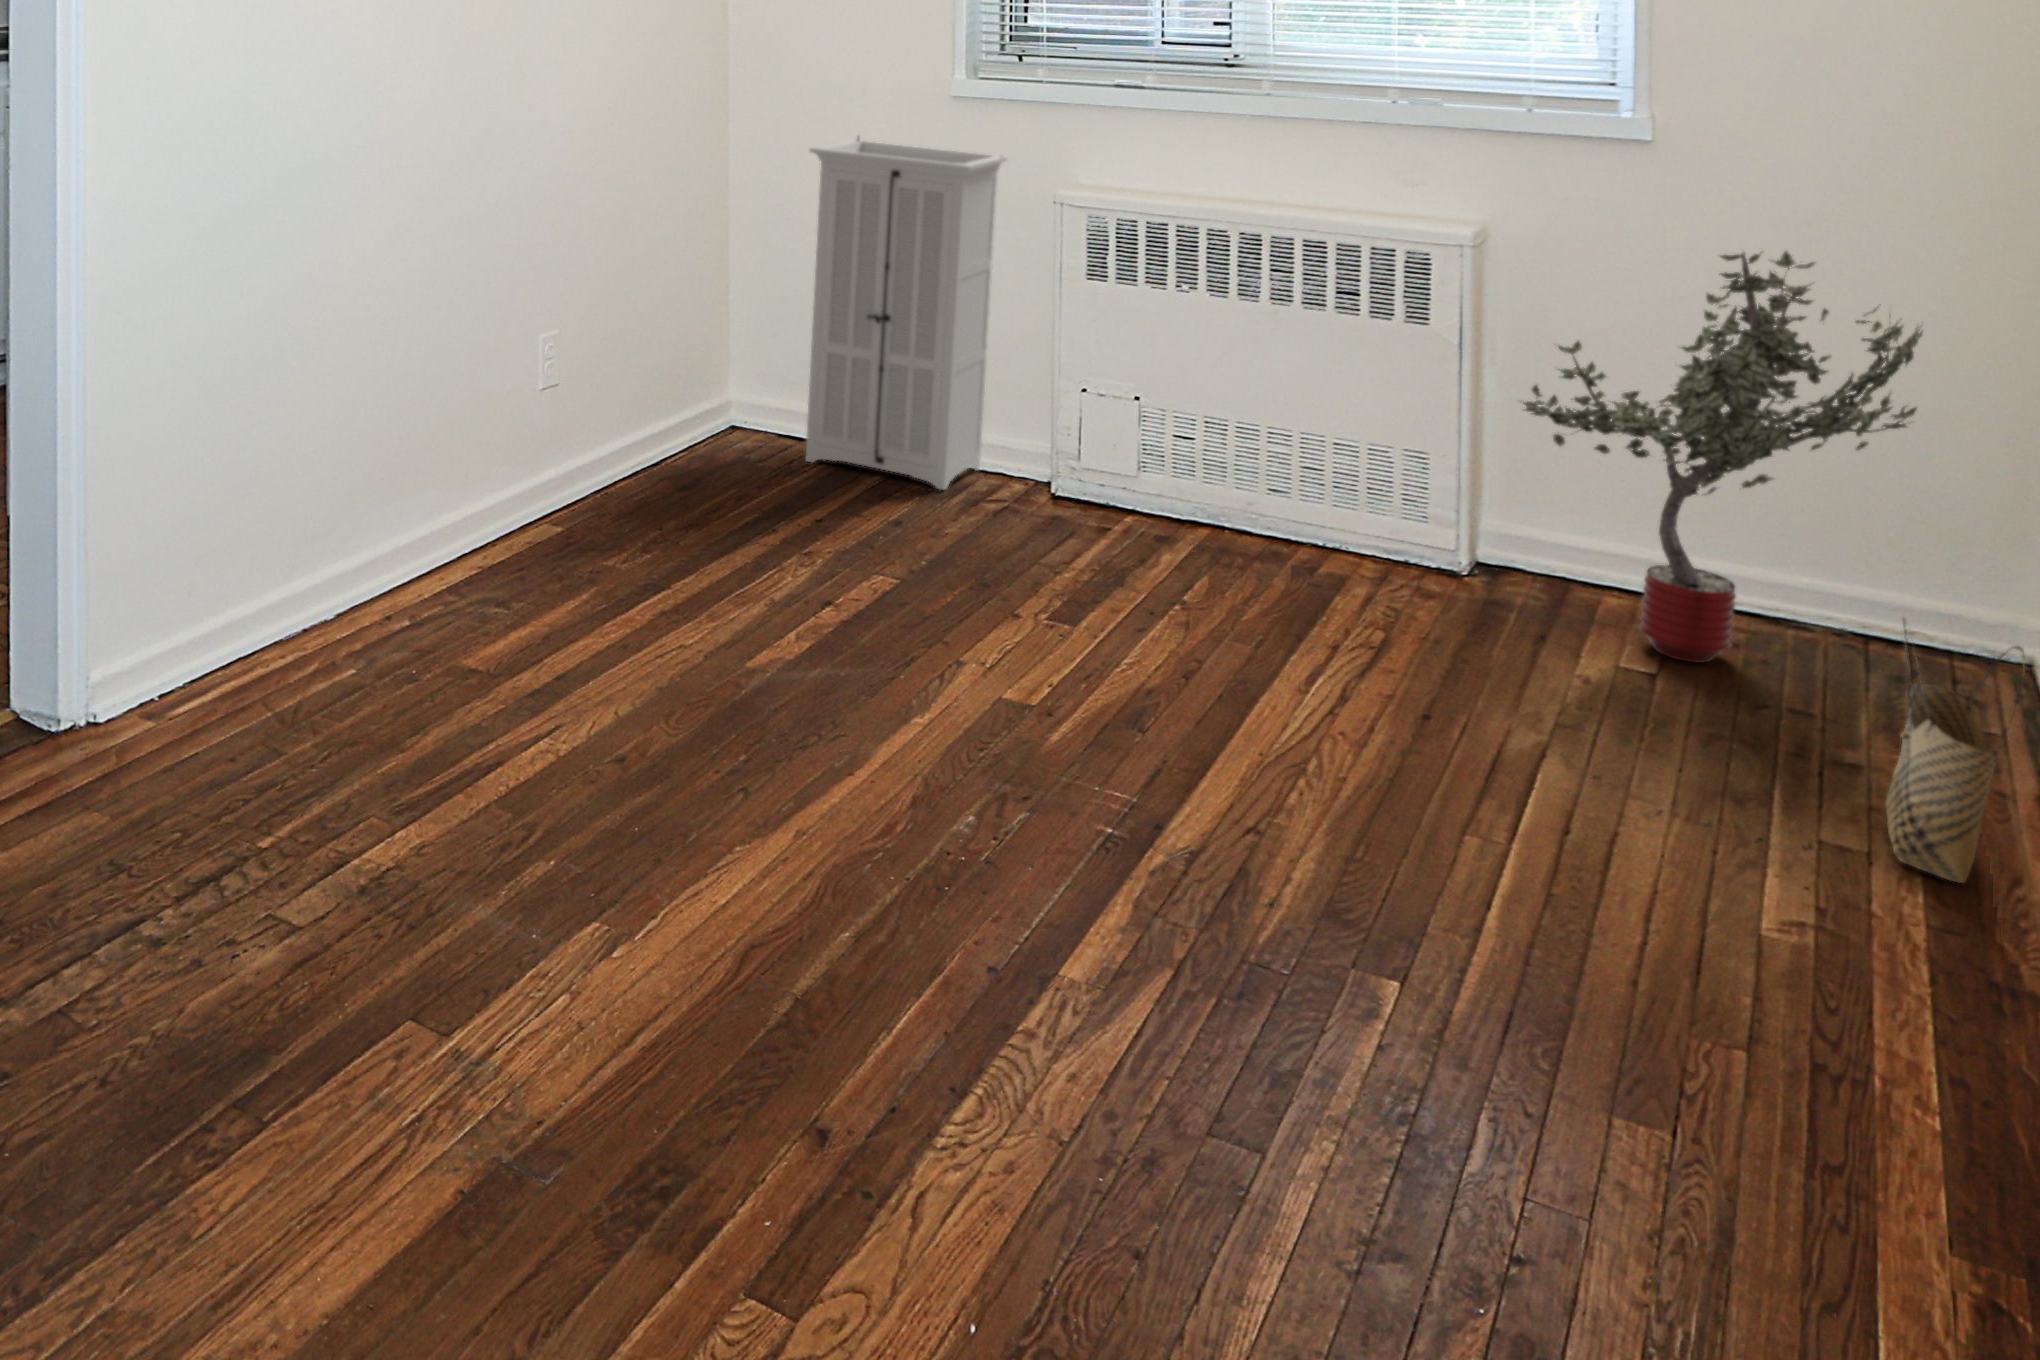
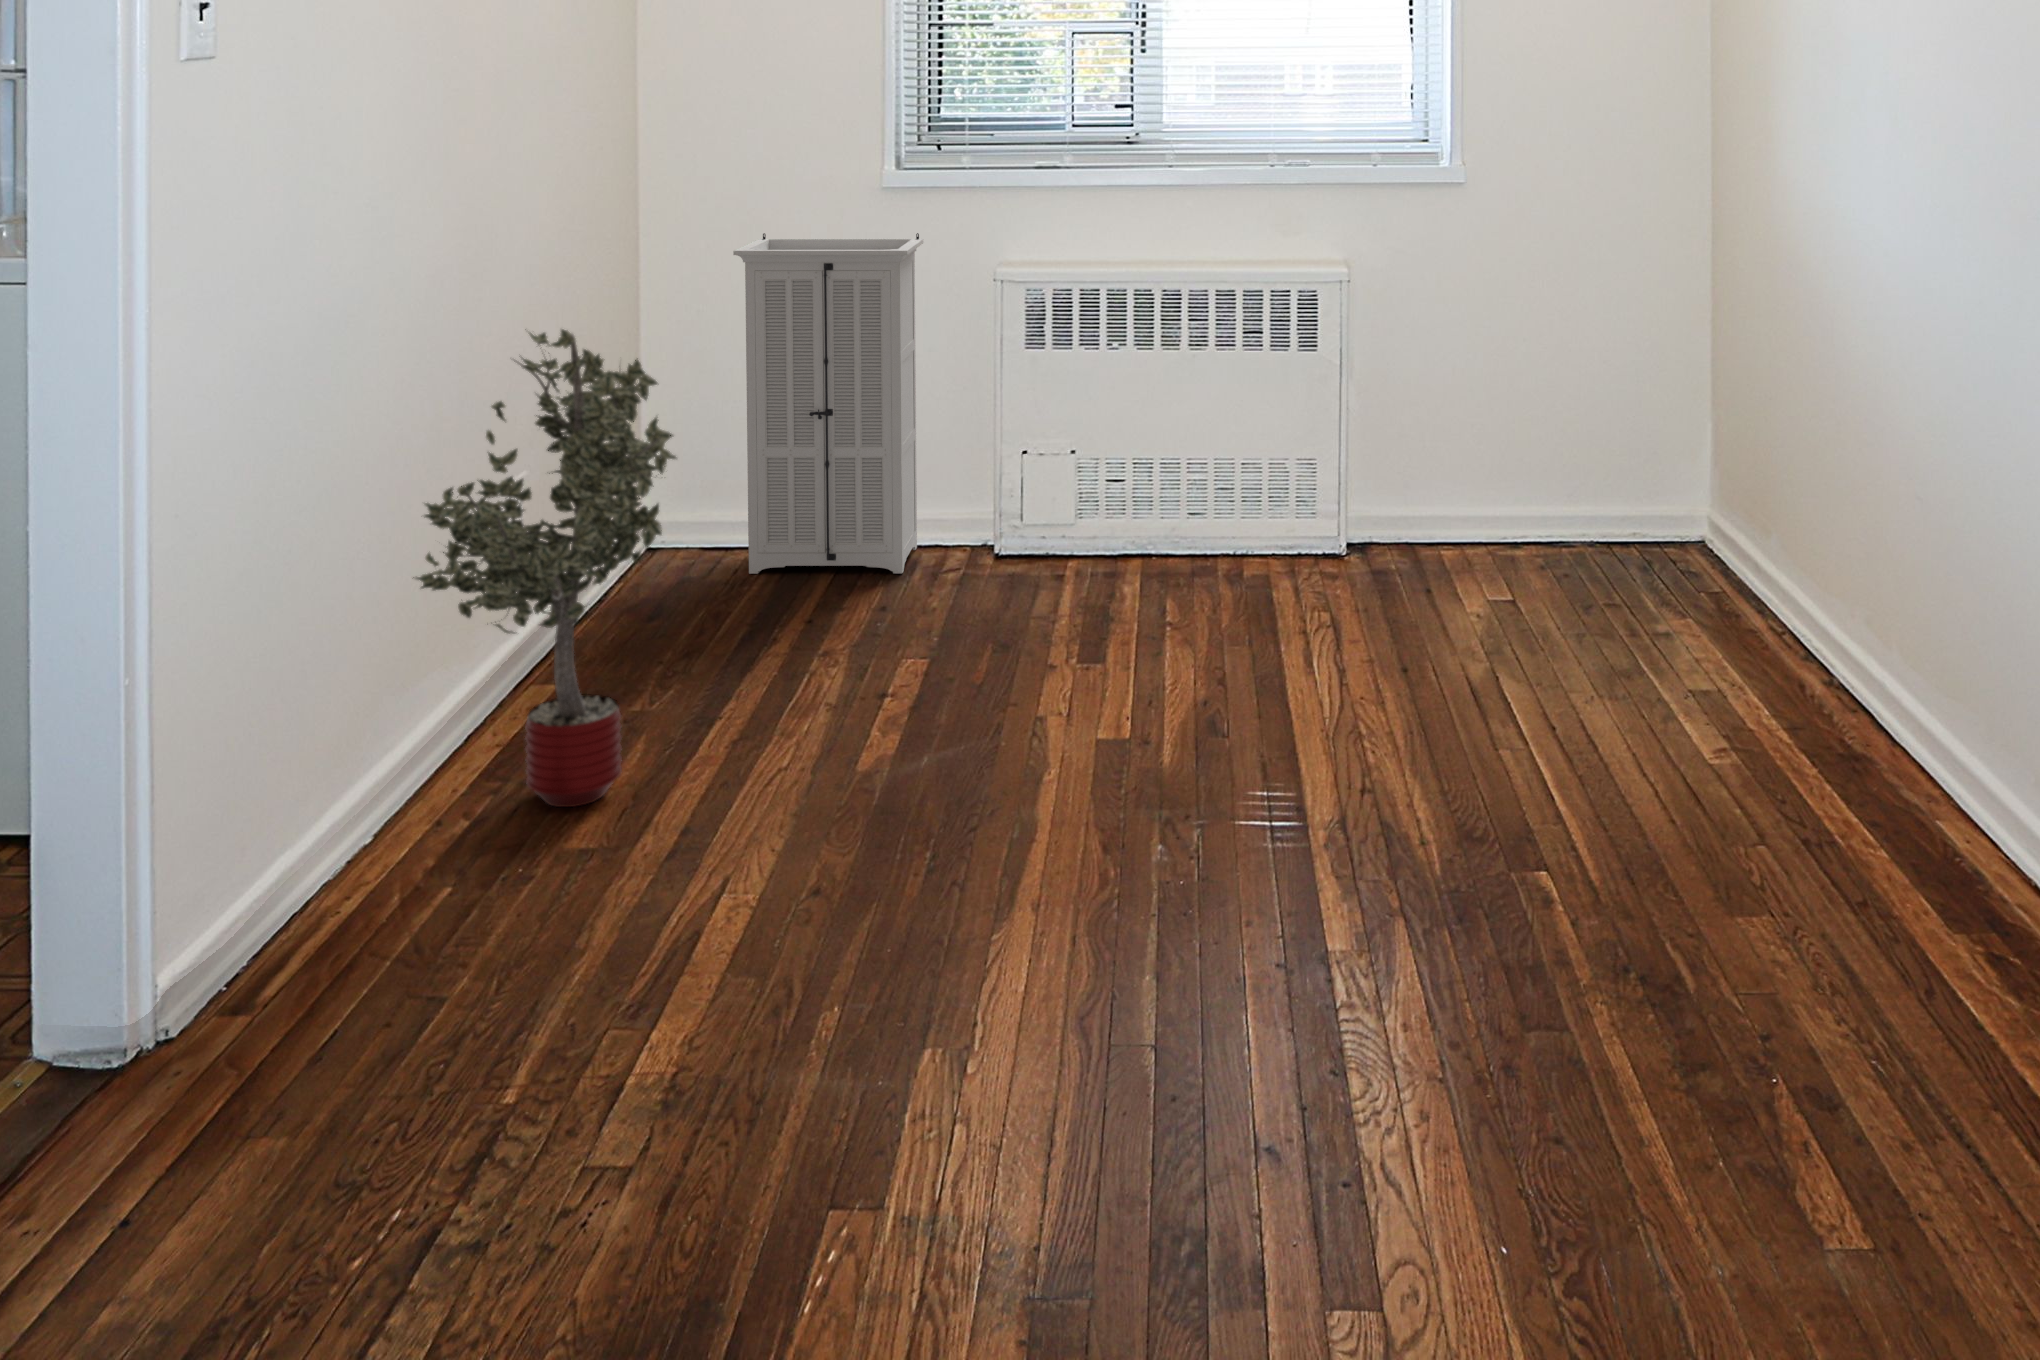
potted tree: present [1523,251,1922,663] -> present [413,329,676,807]
woven basket: present [1886,619,2024,883] -> none [1745,507,1835,695]

